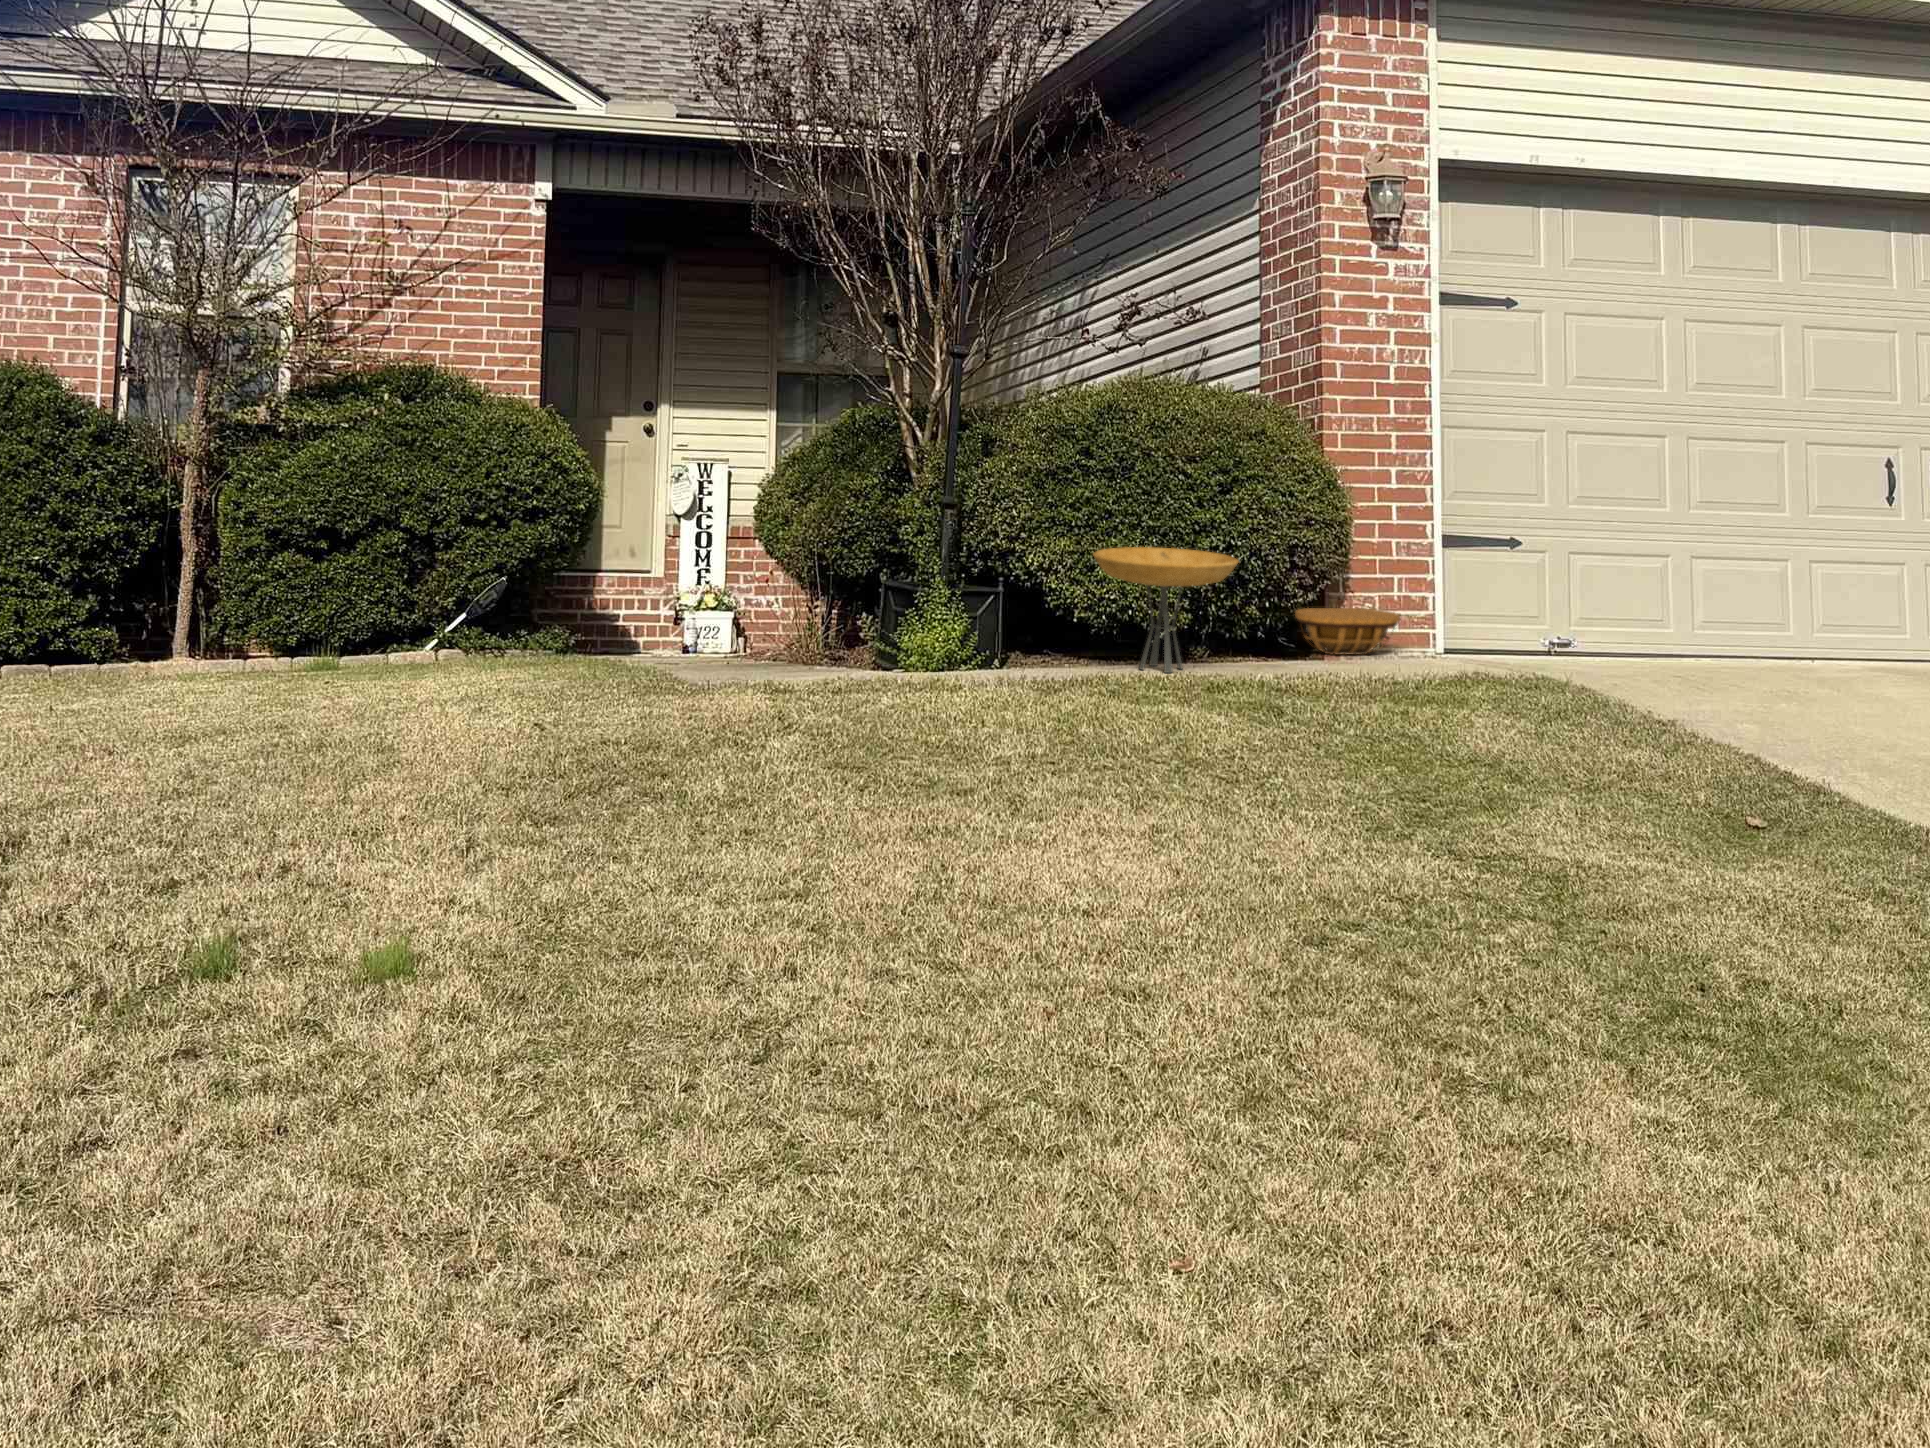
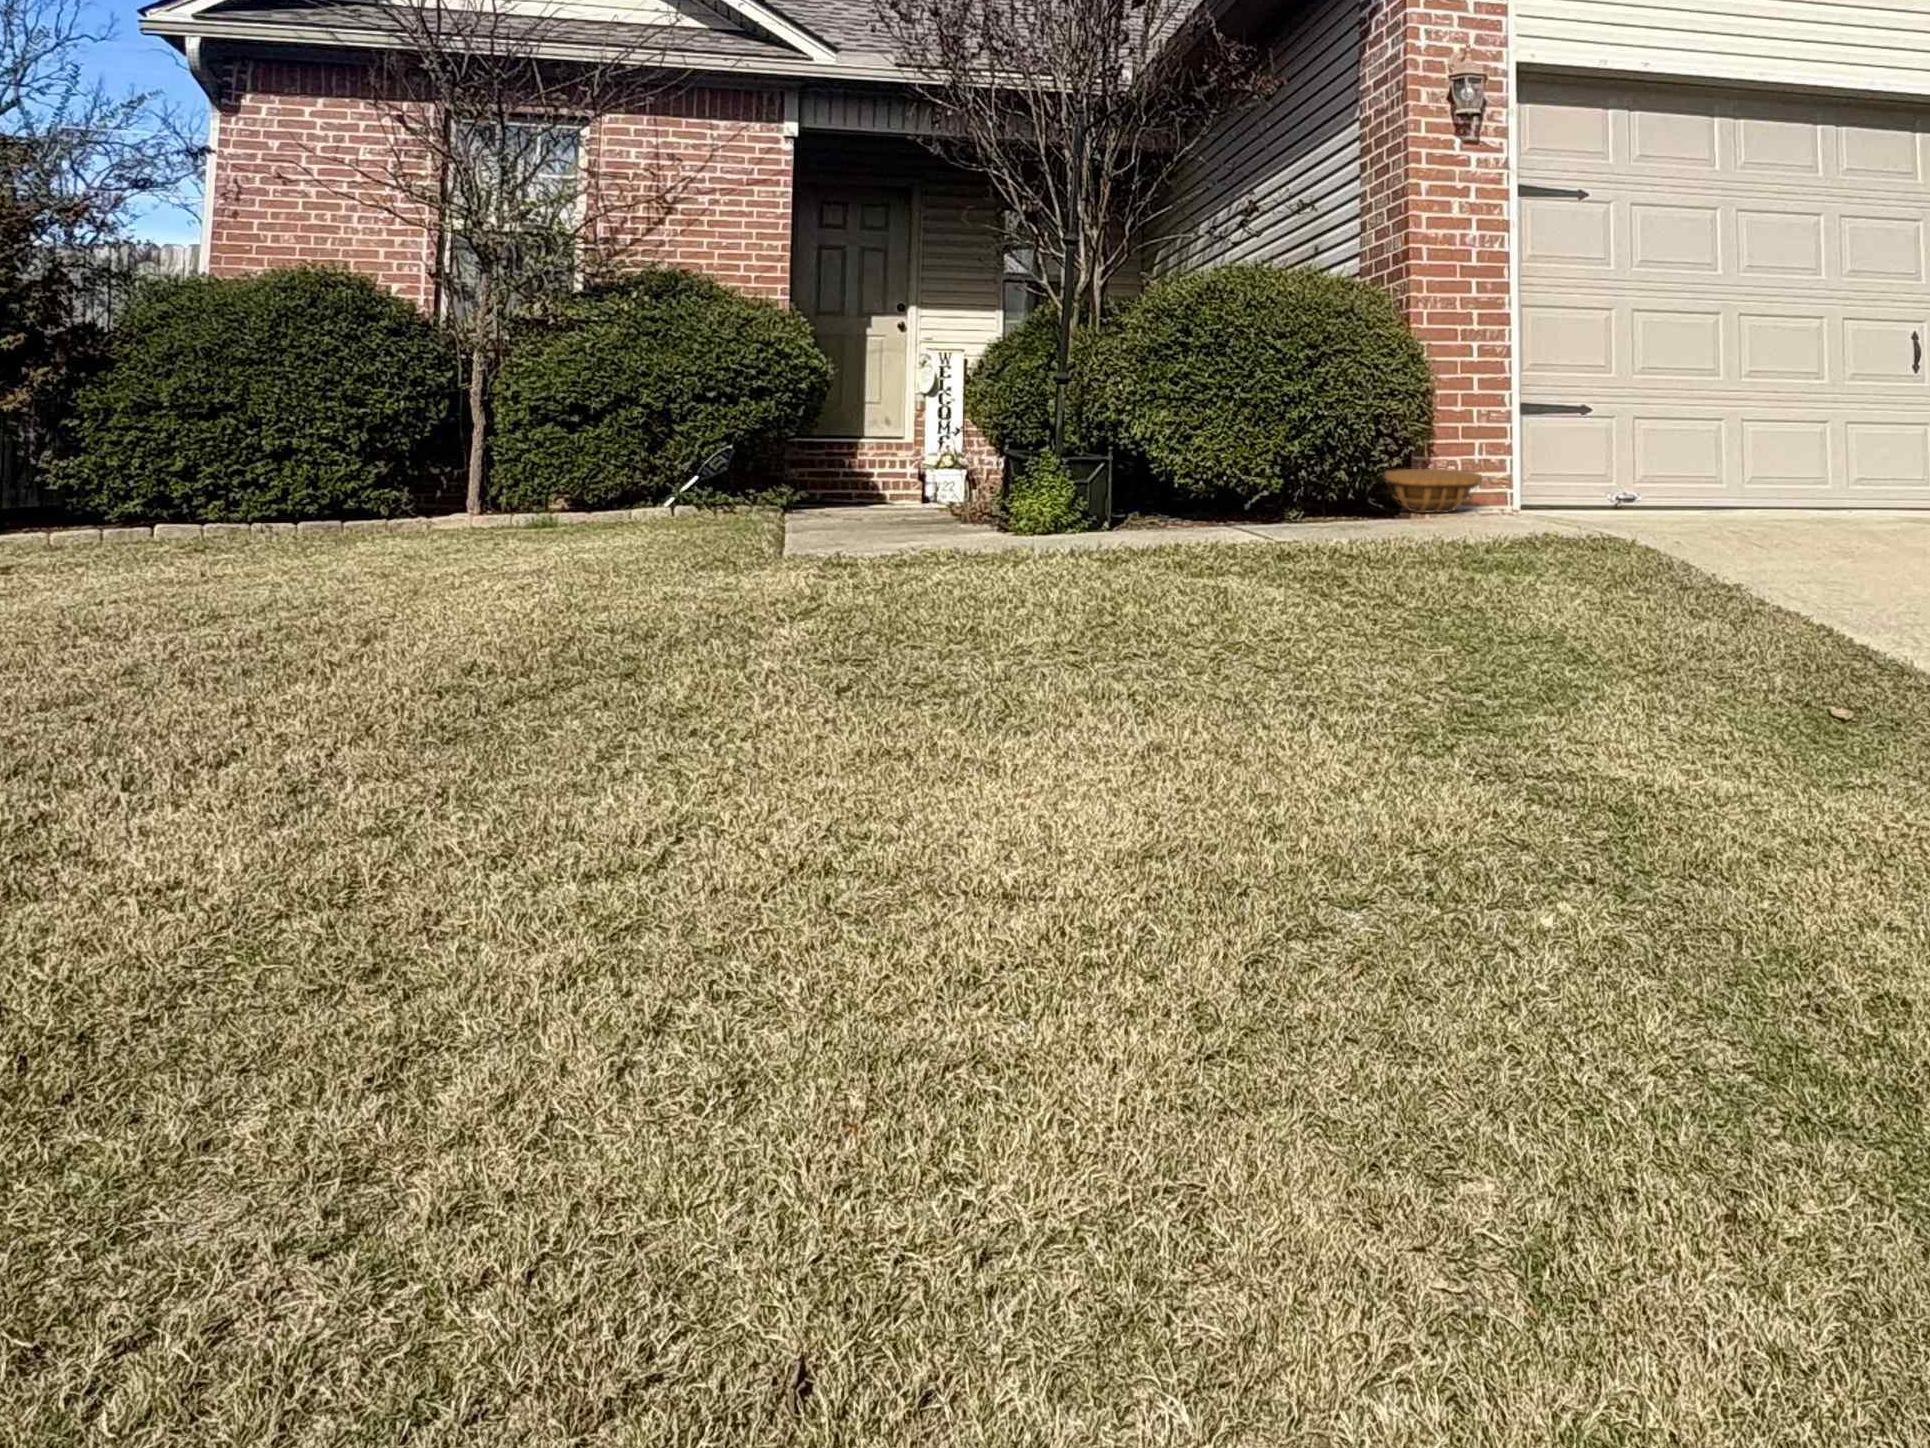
side table: present [1093,547,1239,673] -> none [1184,415,1325,536]

